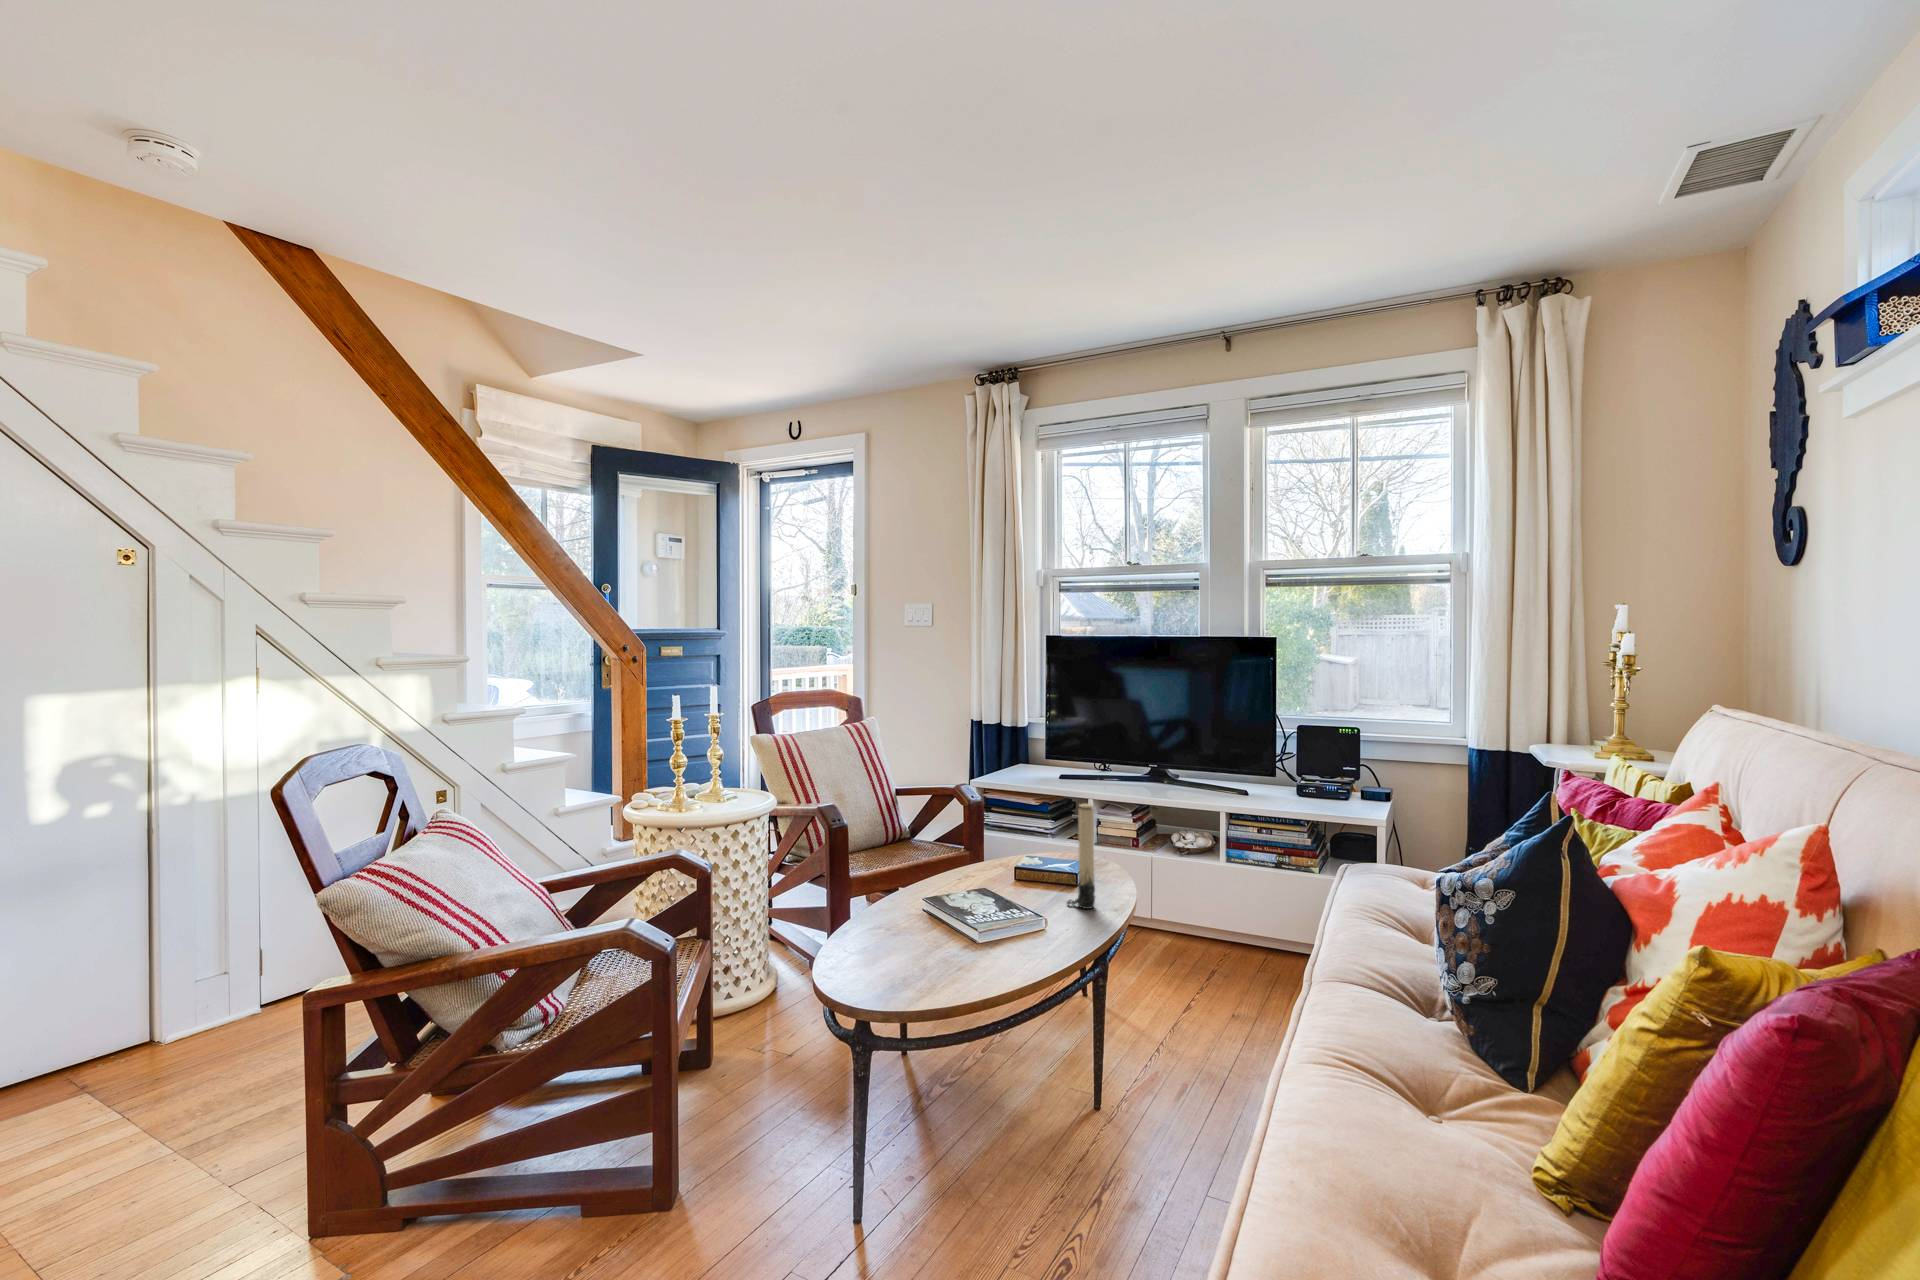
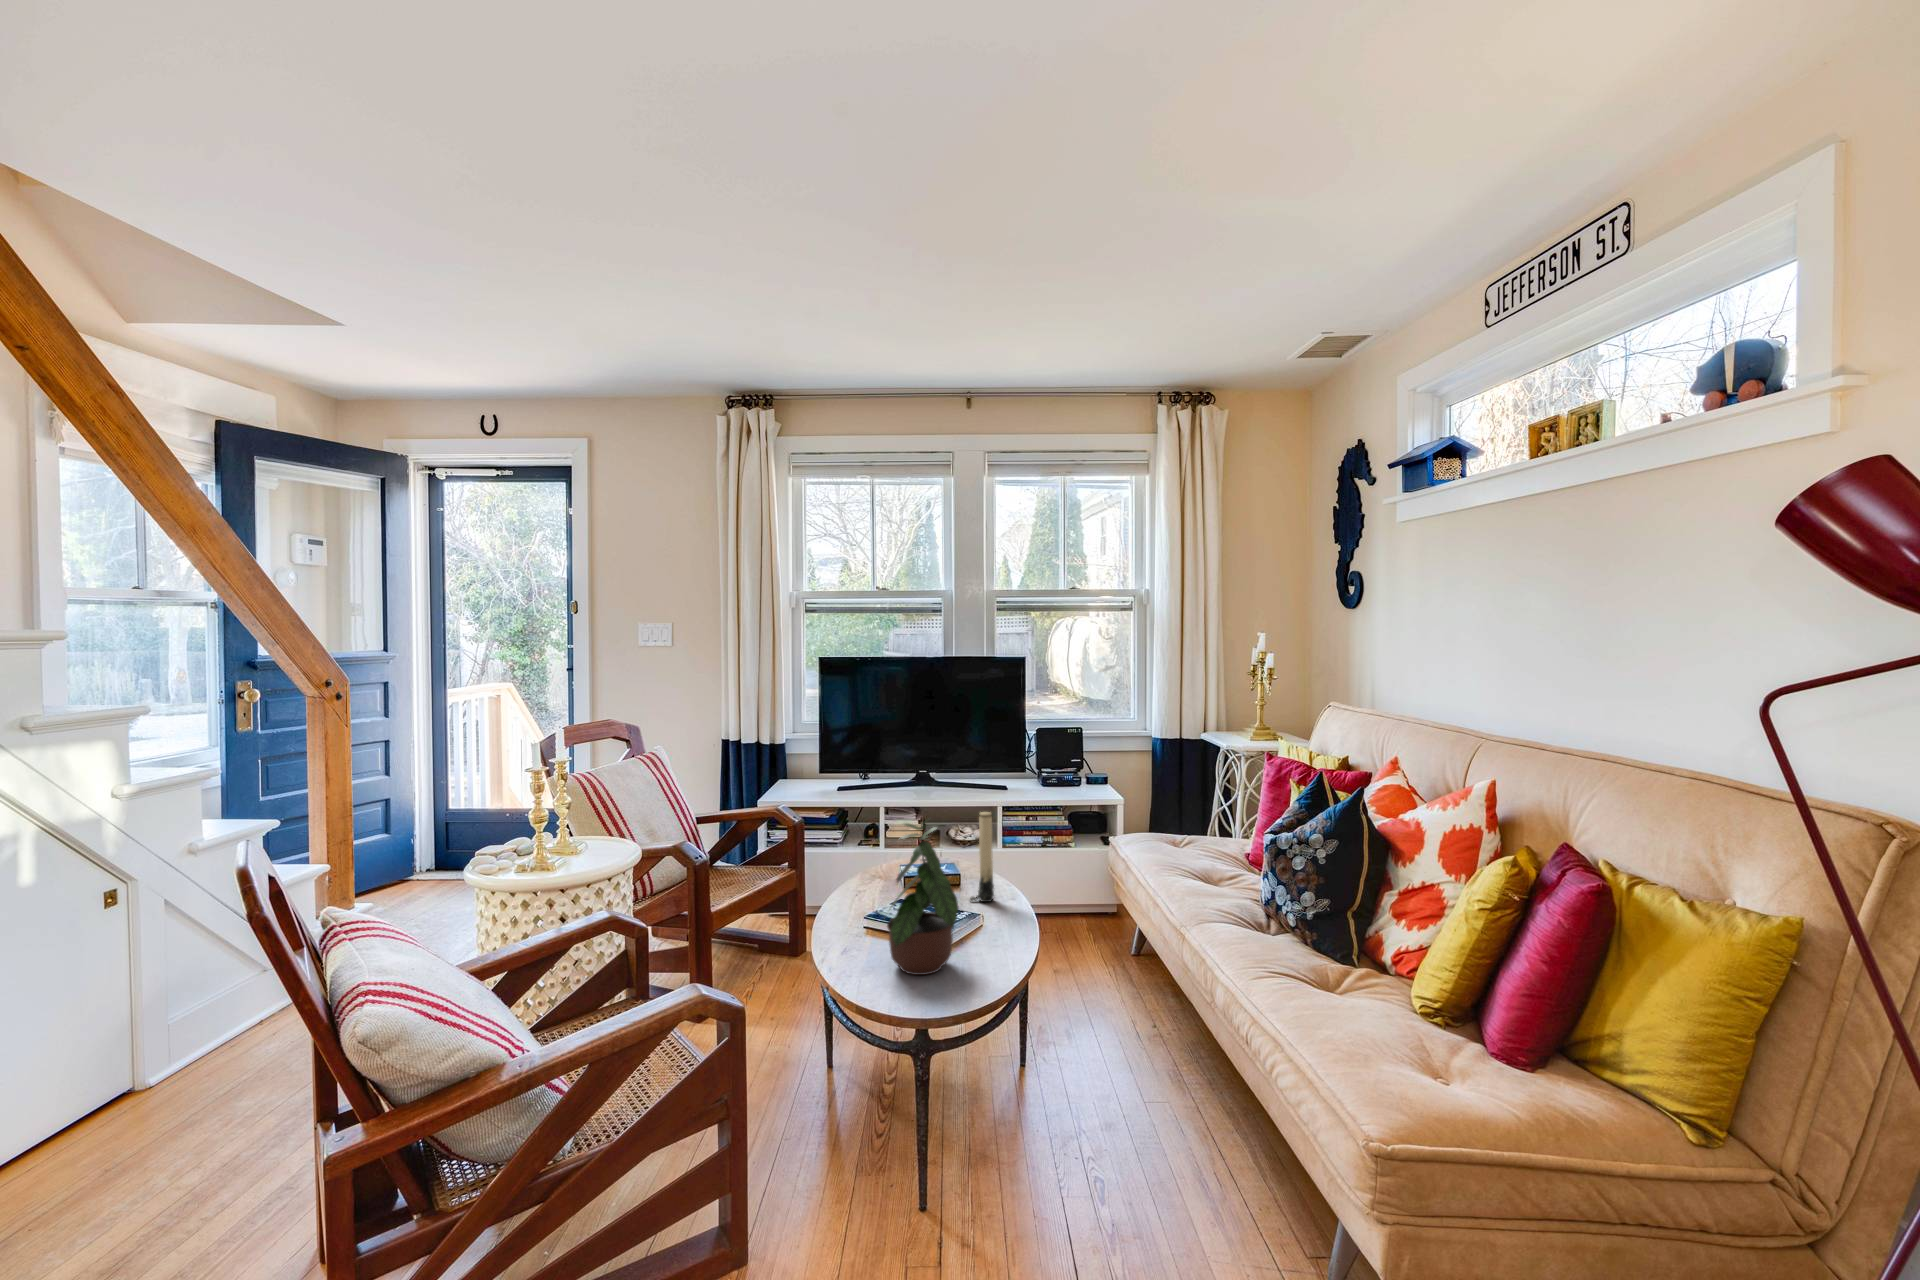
potted plant: none [883,793,983,967] -> present [887,820,959,975]

